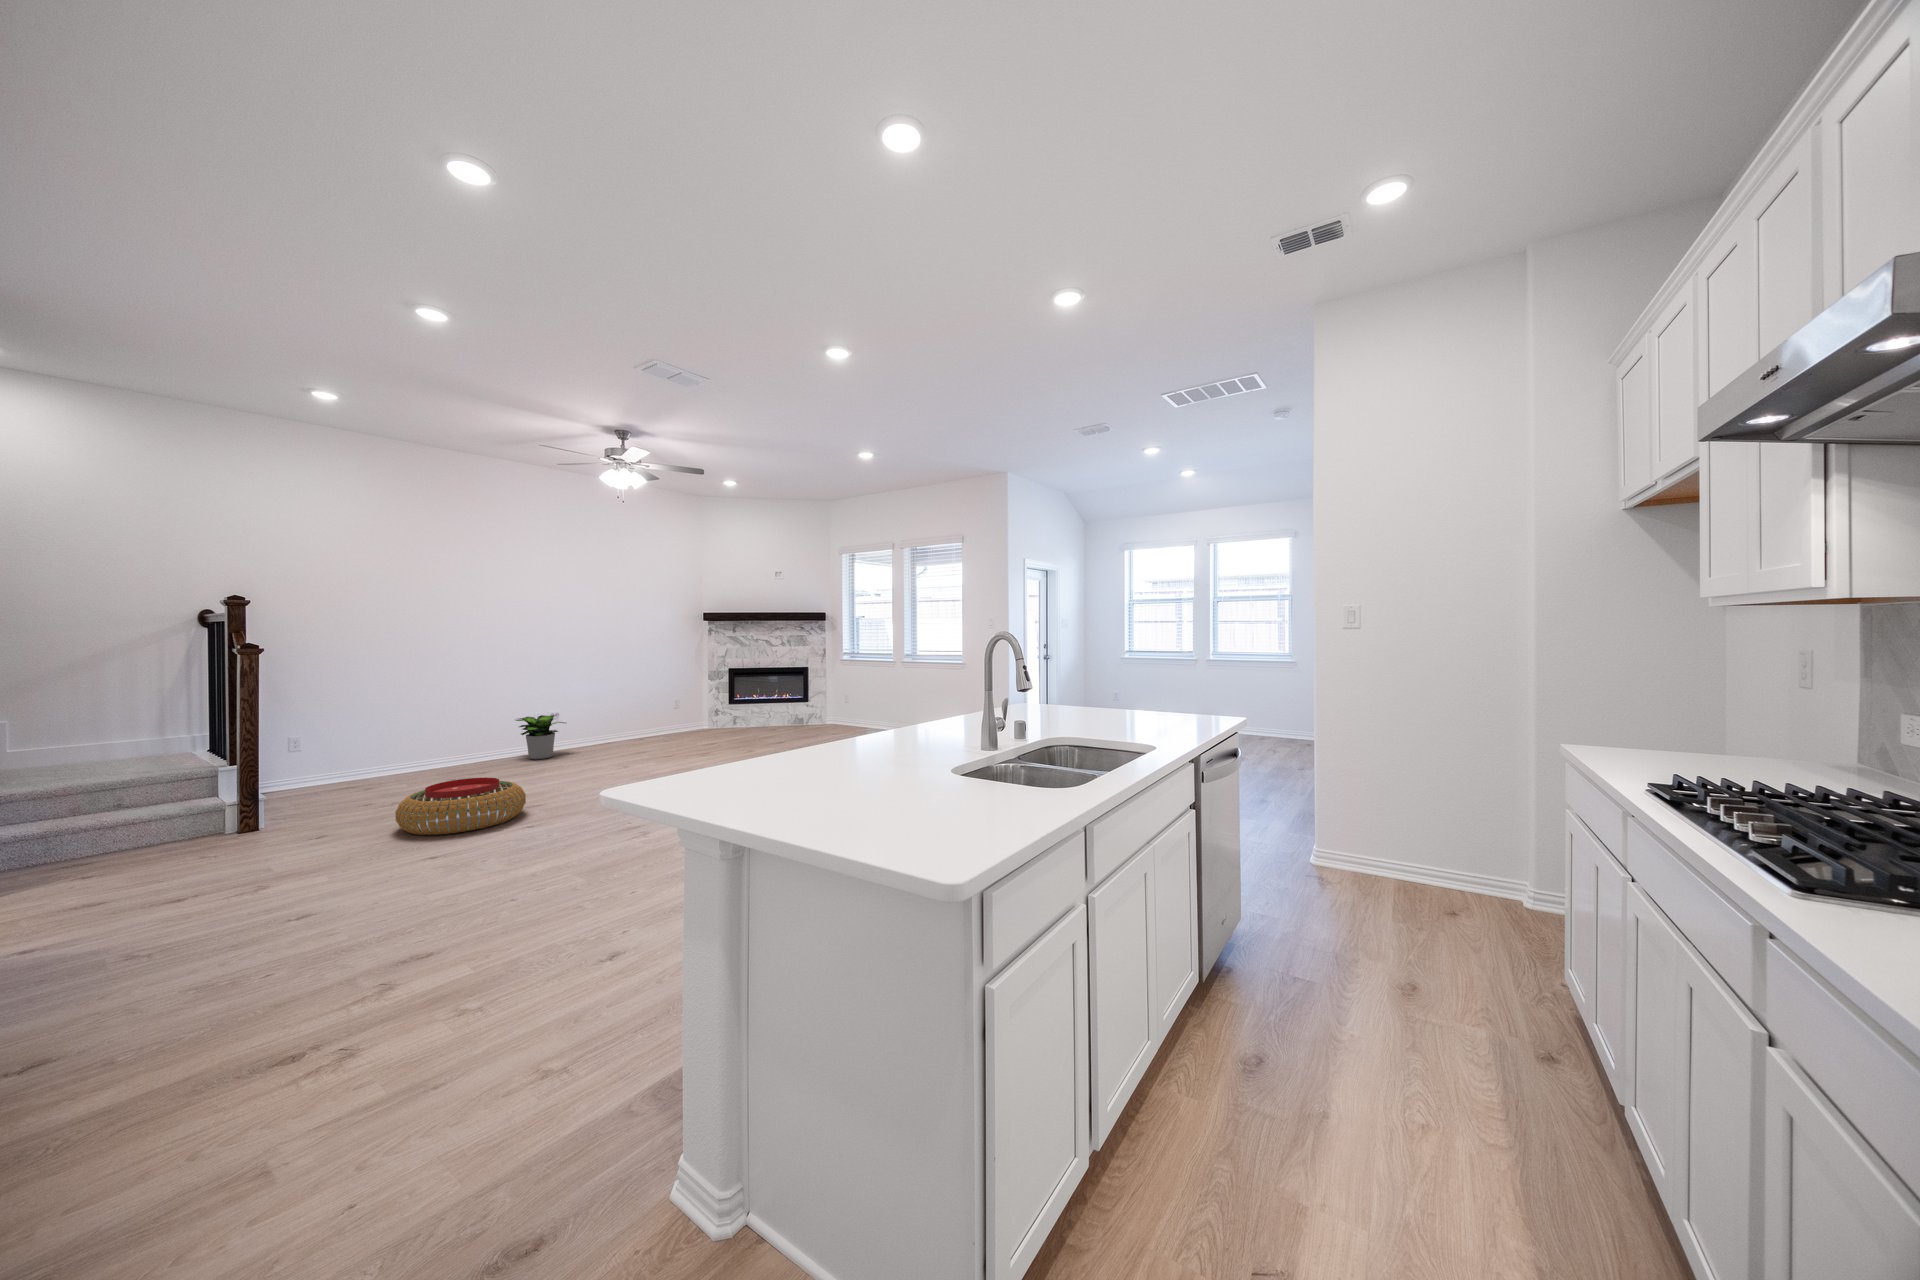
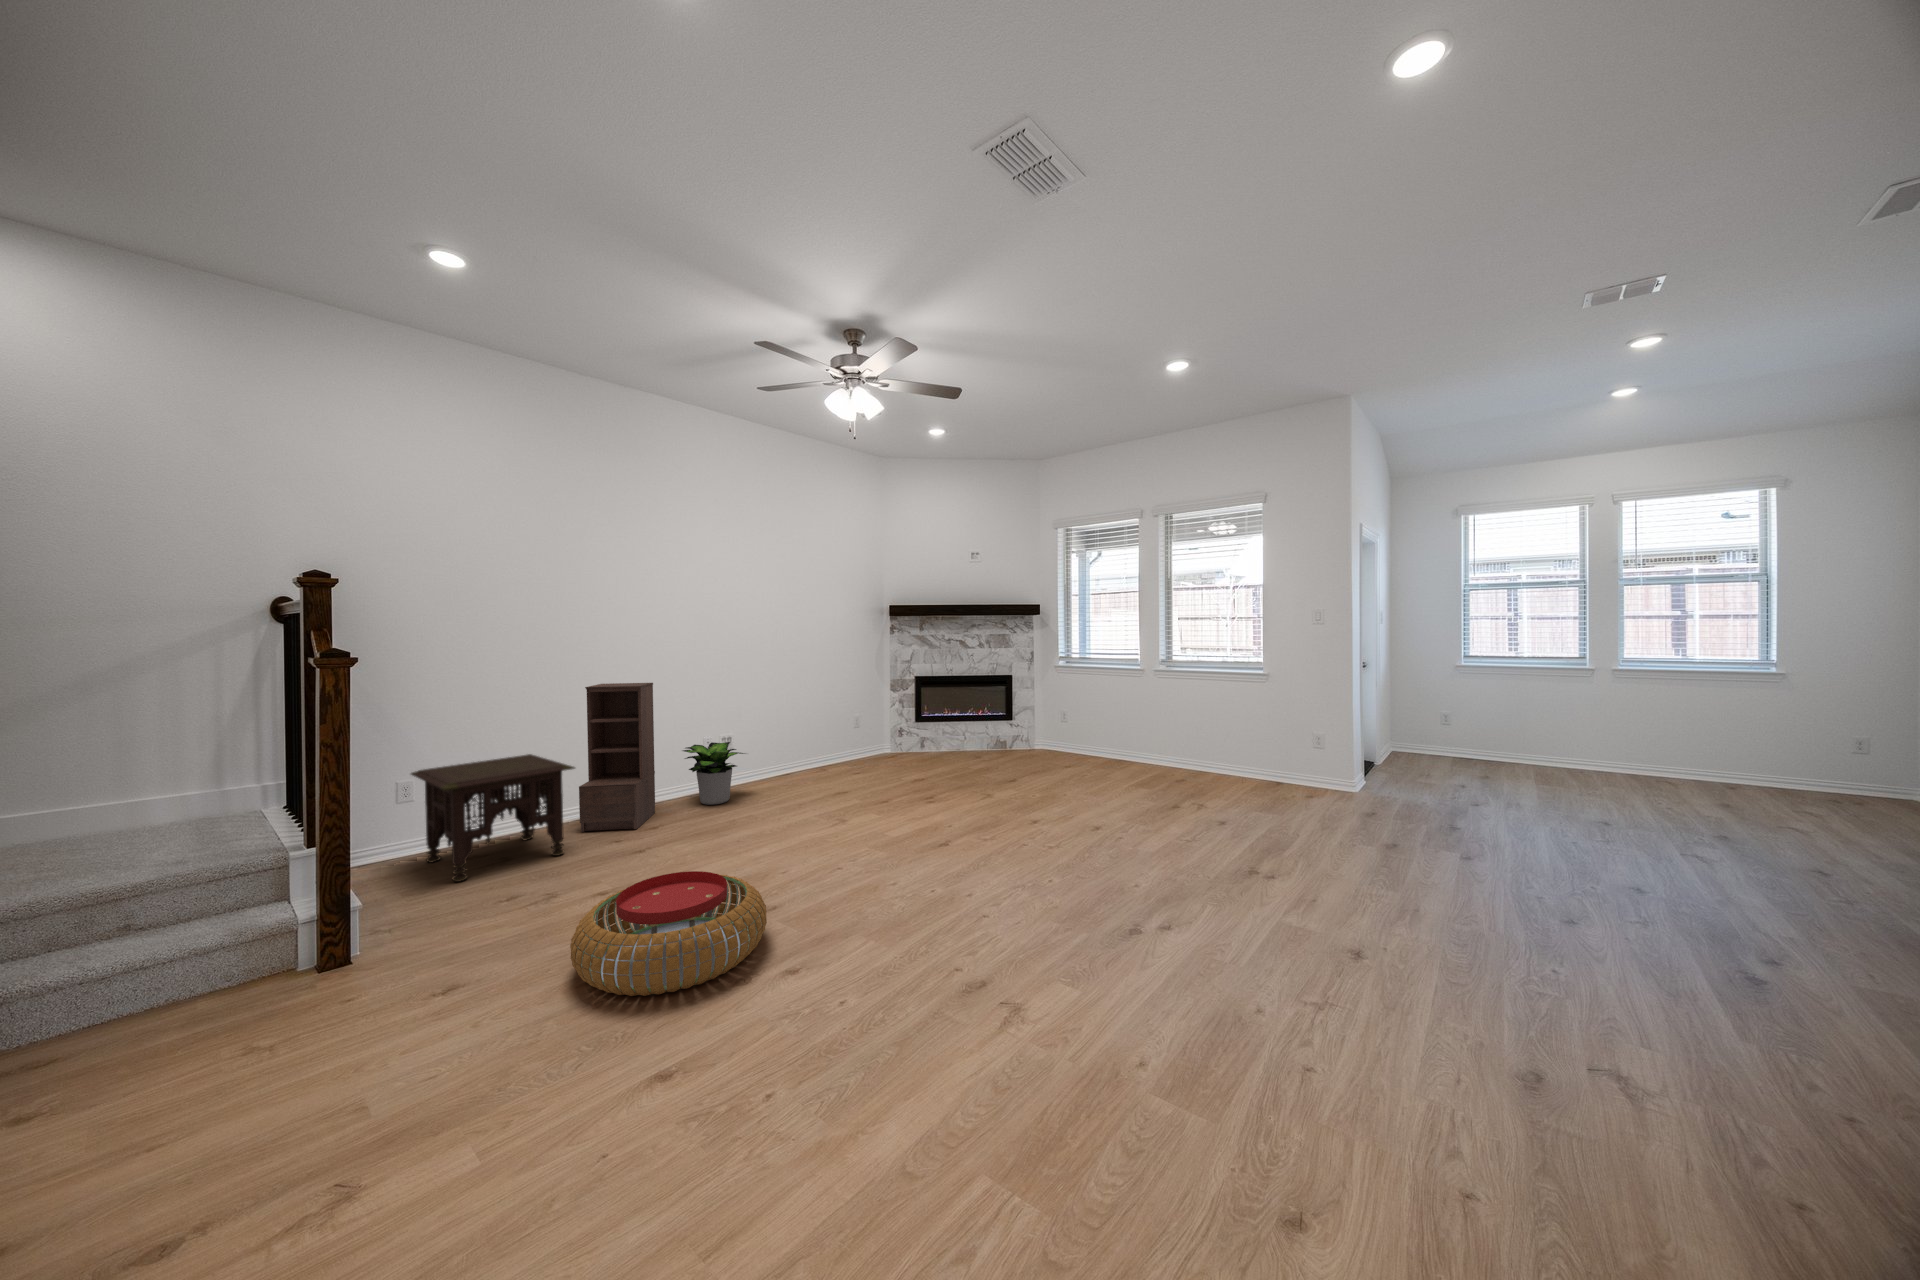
bookshelf: none [428,670,491,774] -> present [579,683,655,832]
side table: none [300,719,421,798] -> present [411,754,575,882]

